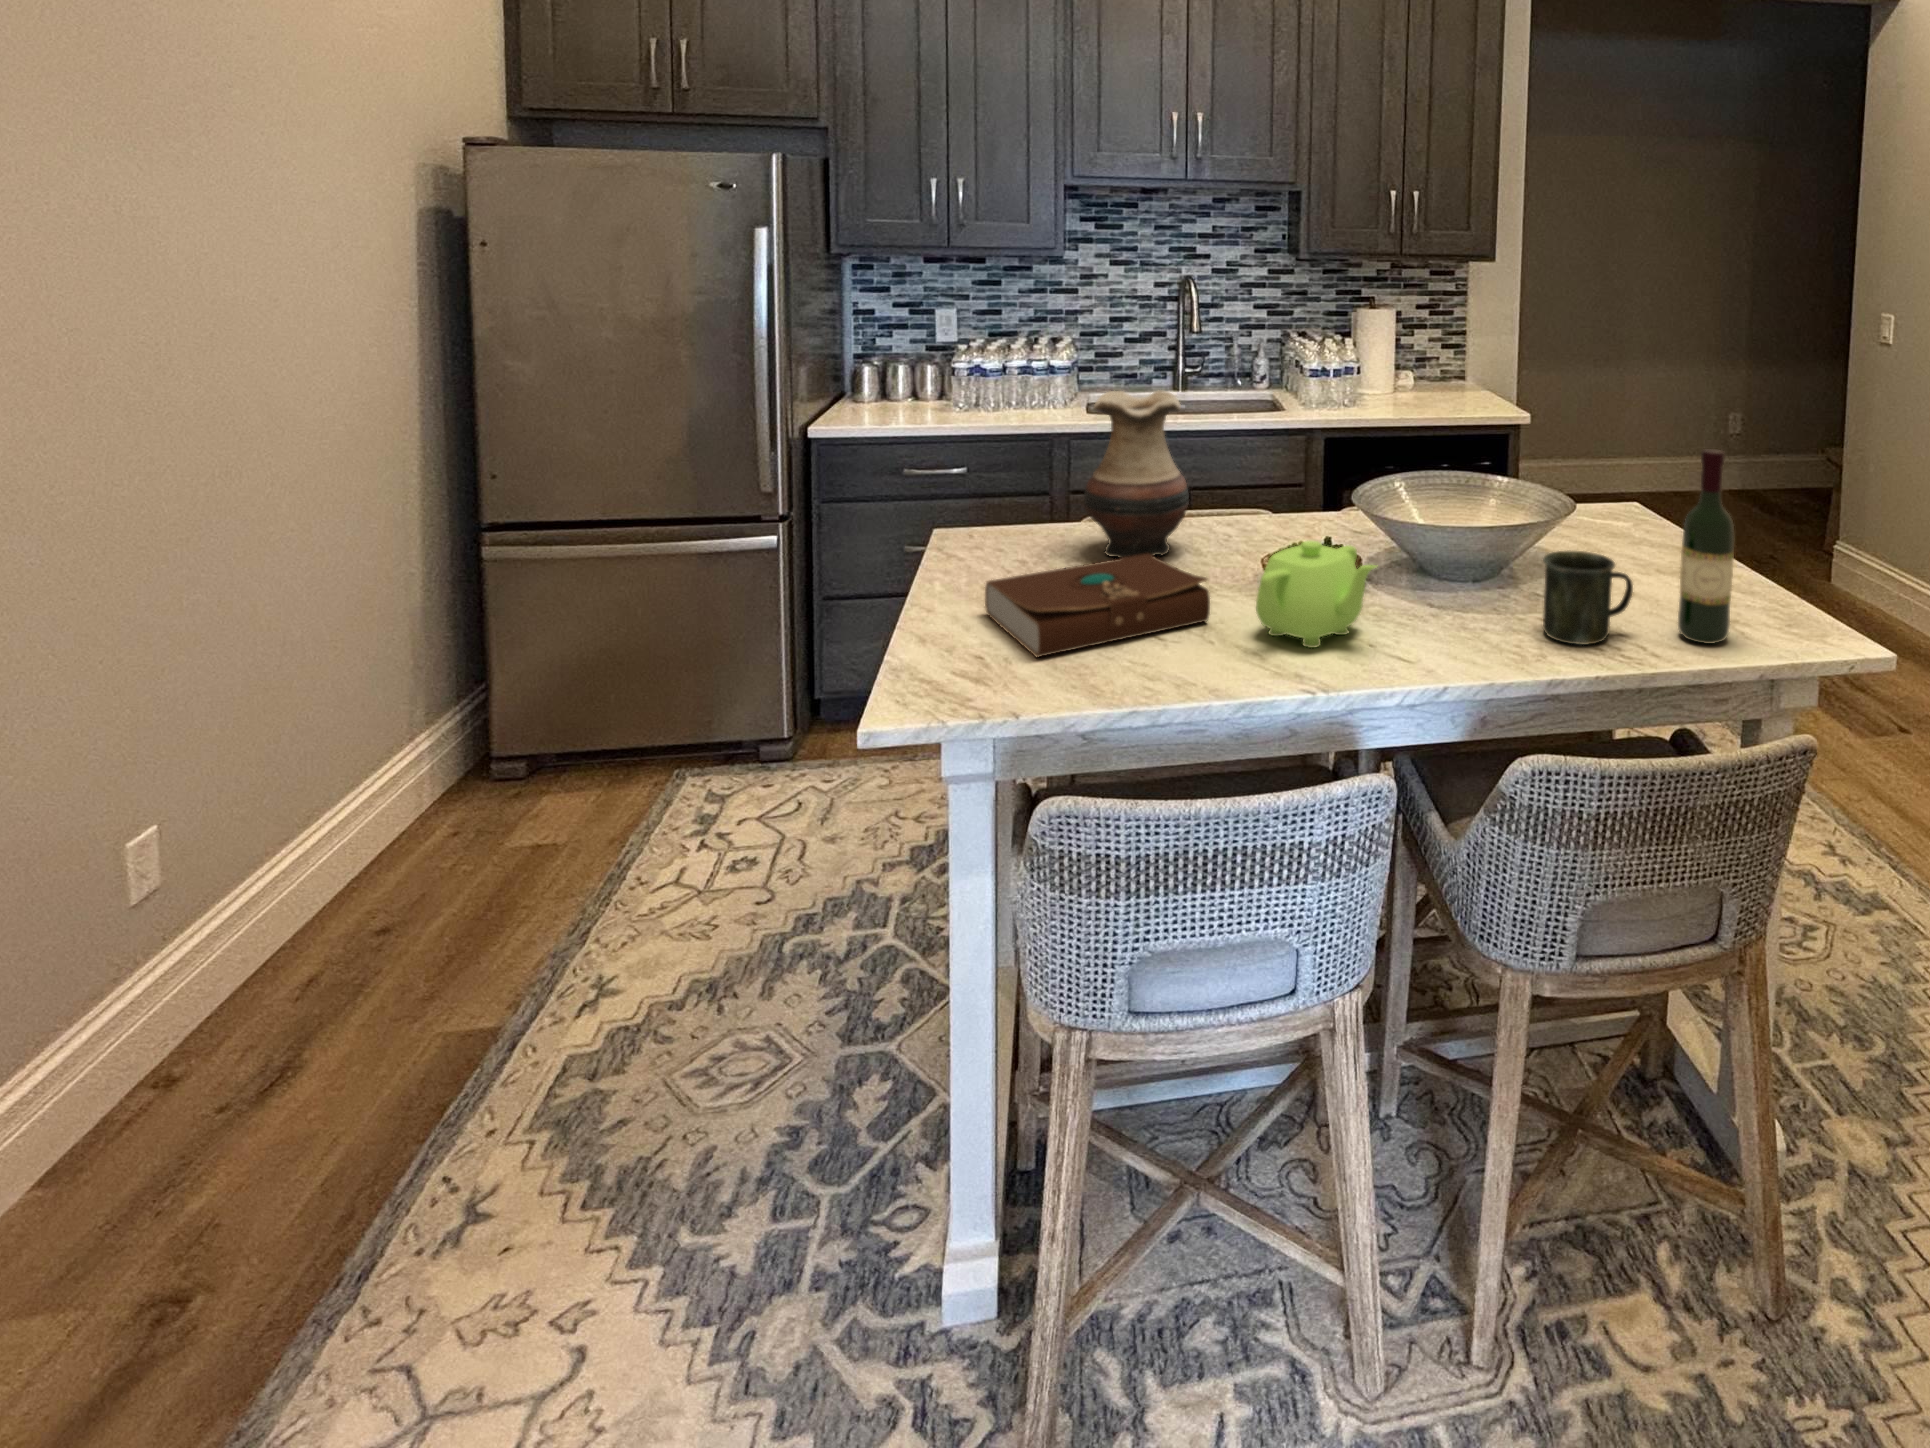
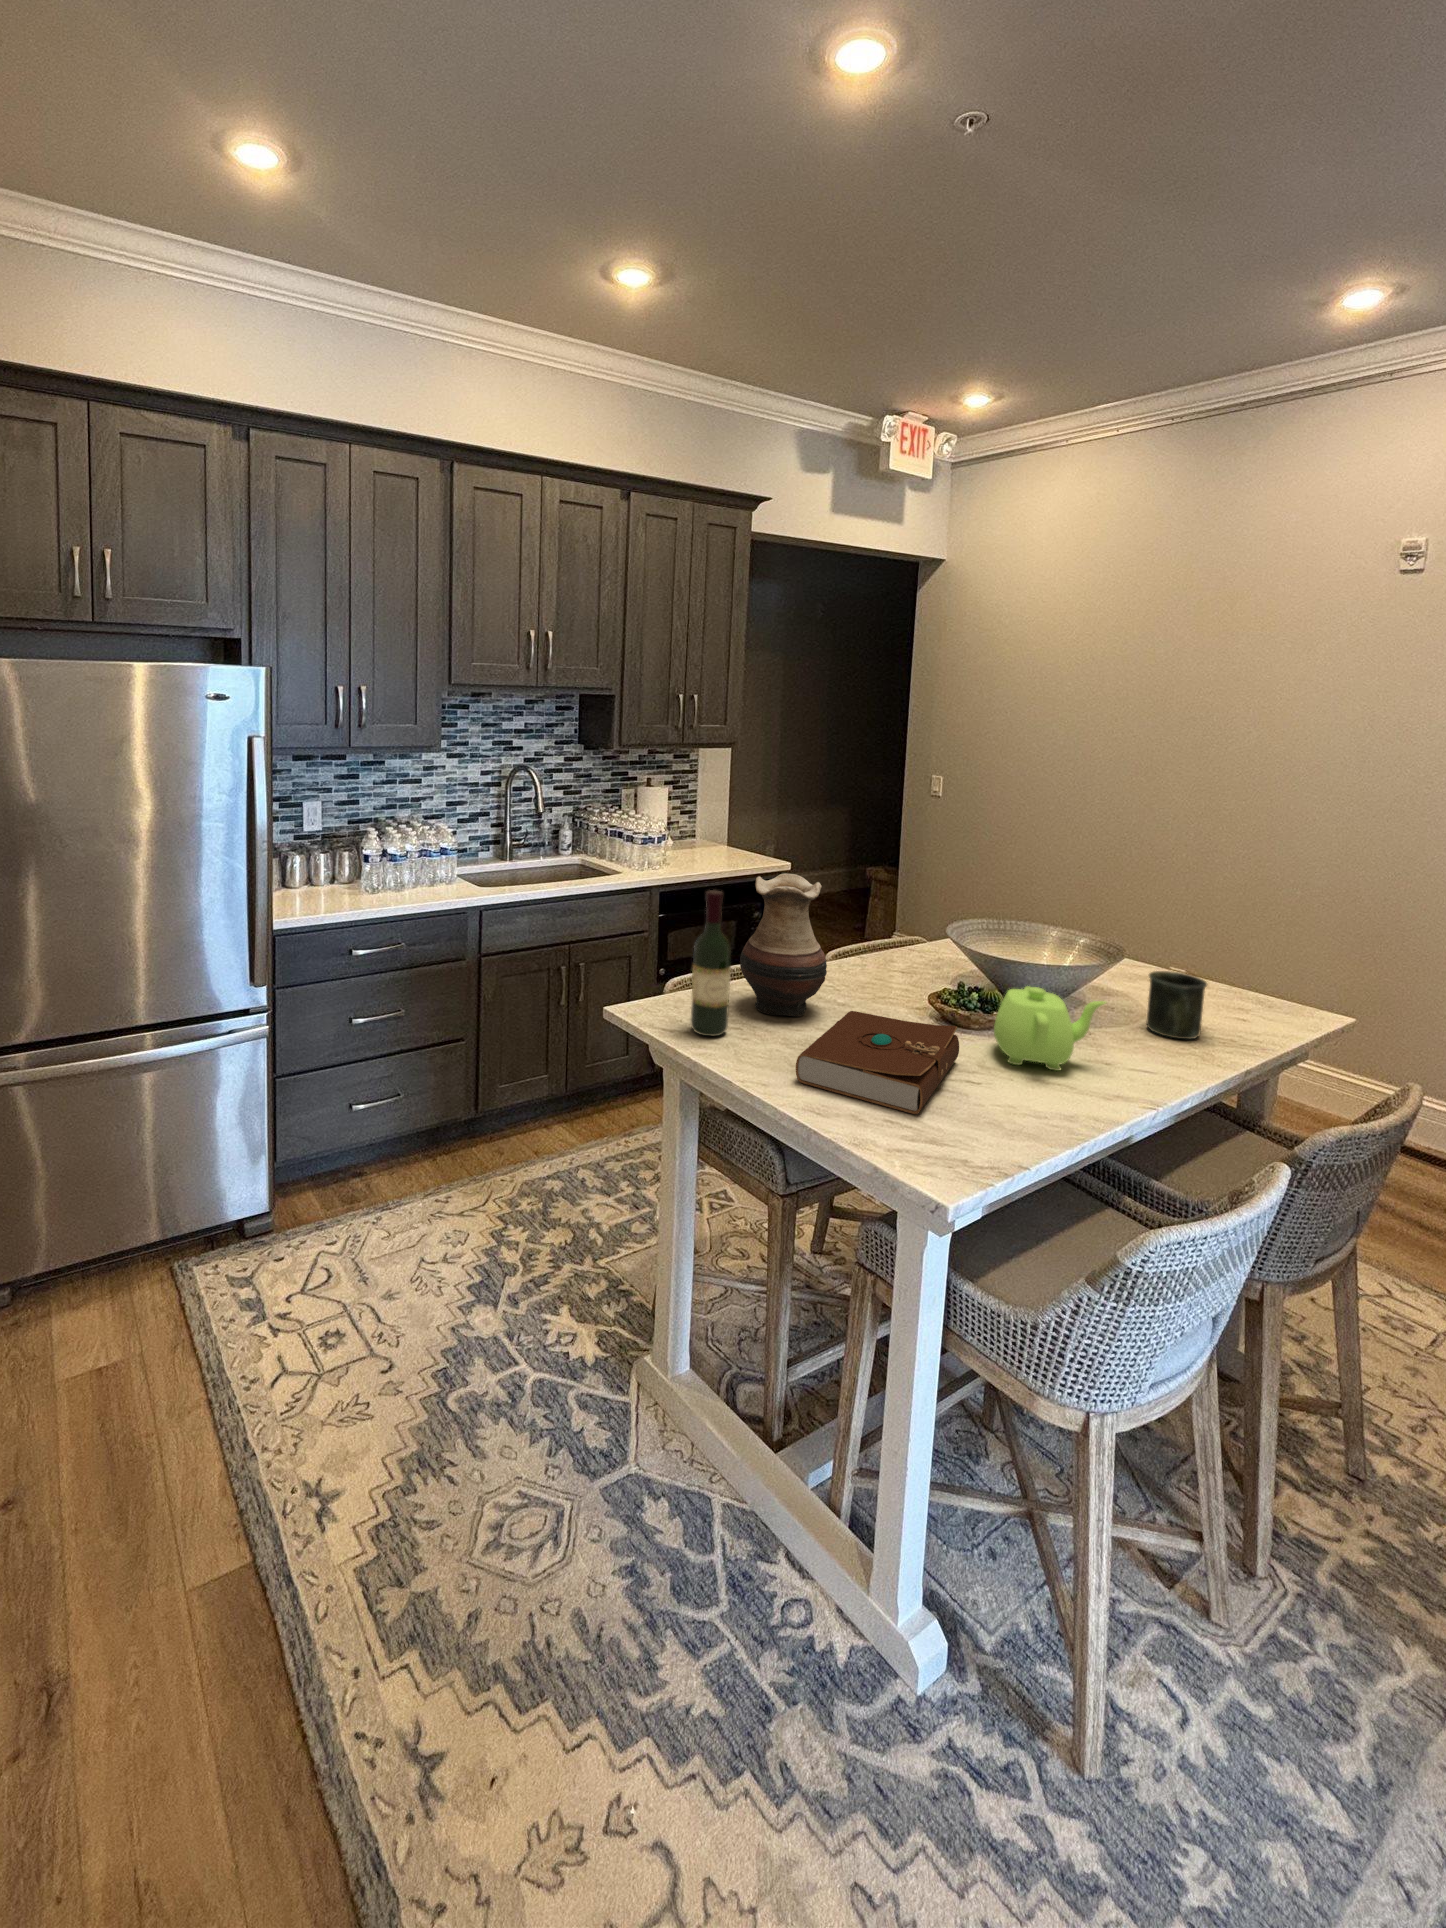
wine bottle: present [1678,449,1734,644] -> present [691,890,731,1036]

